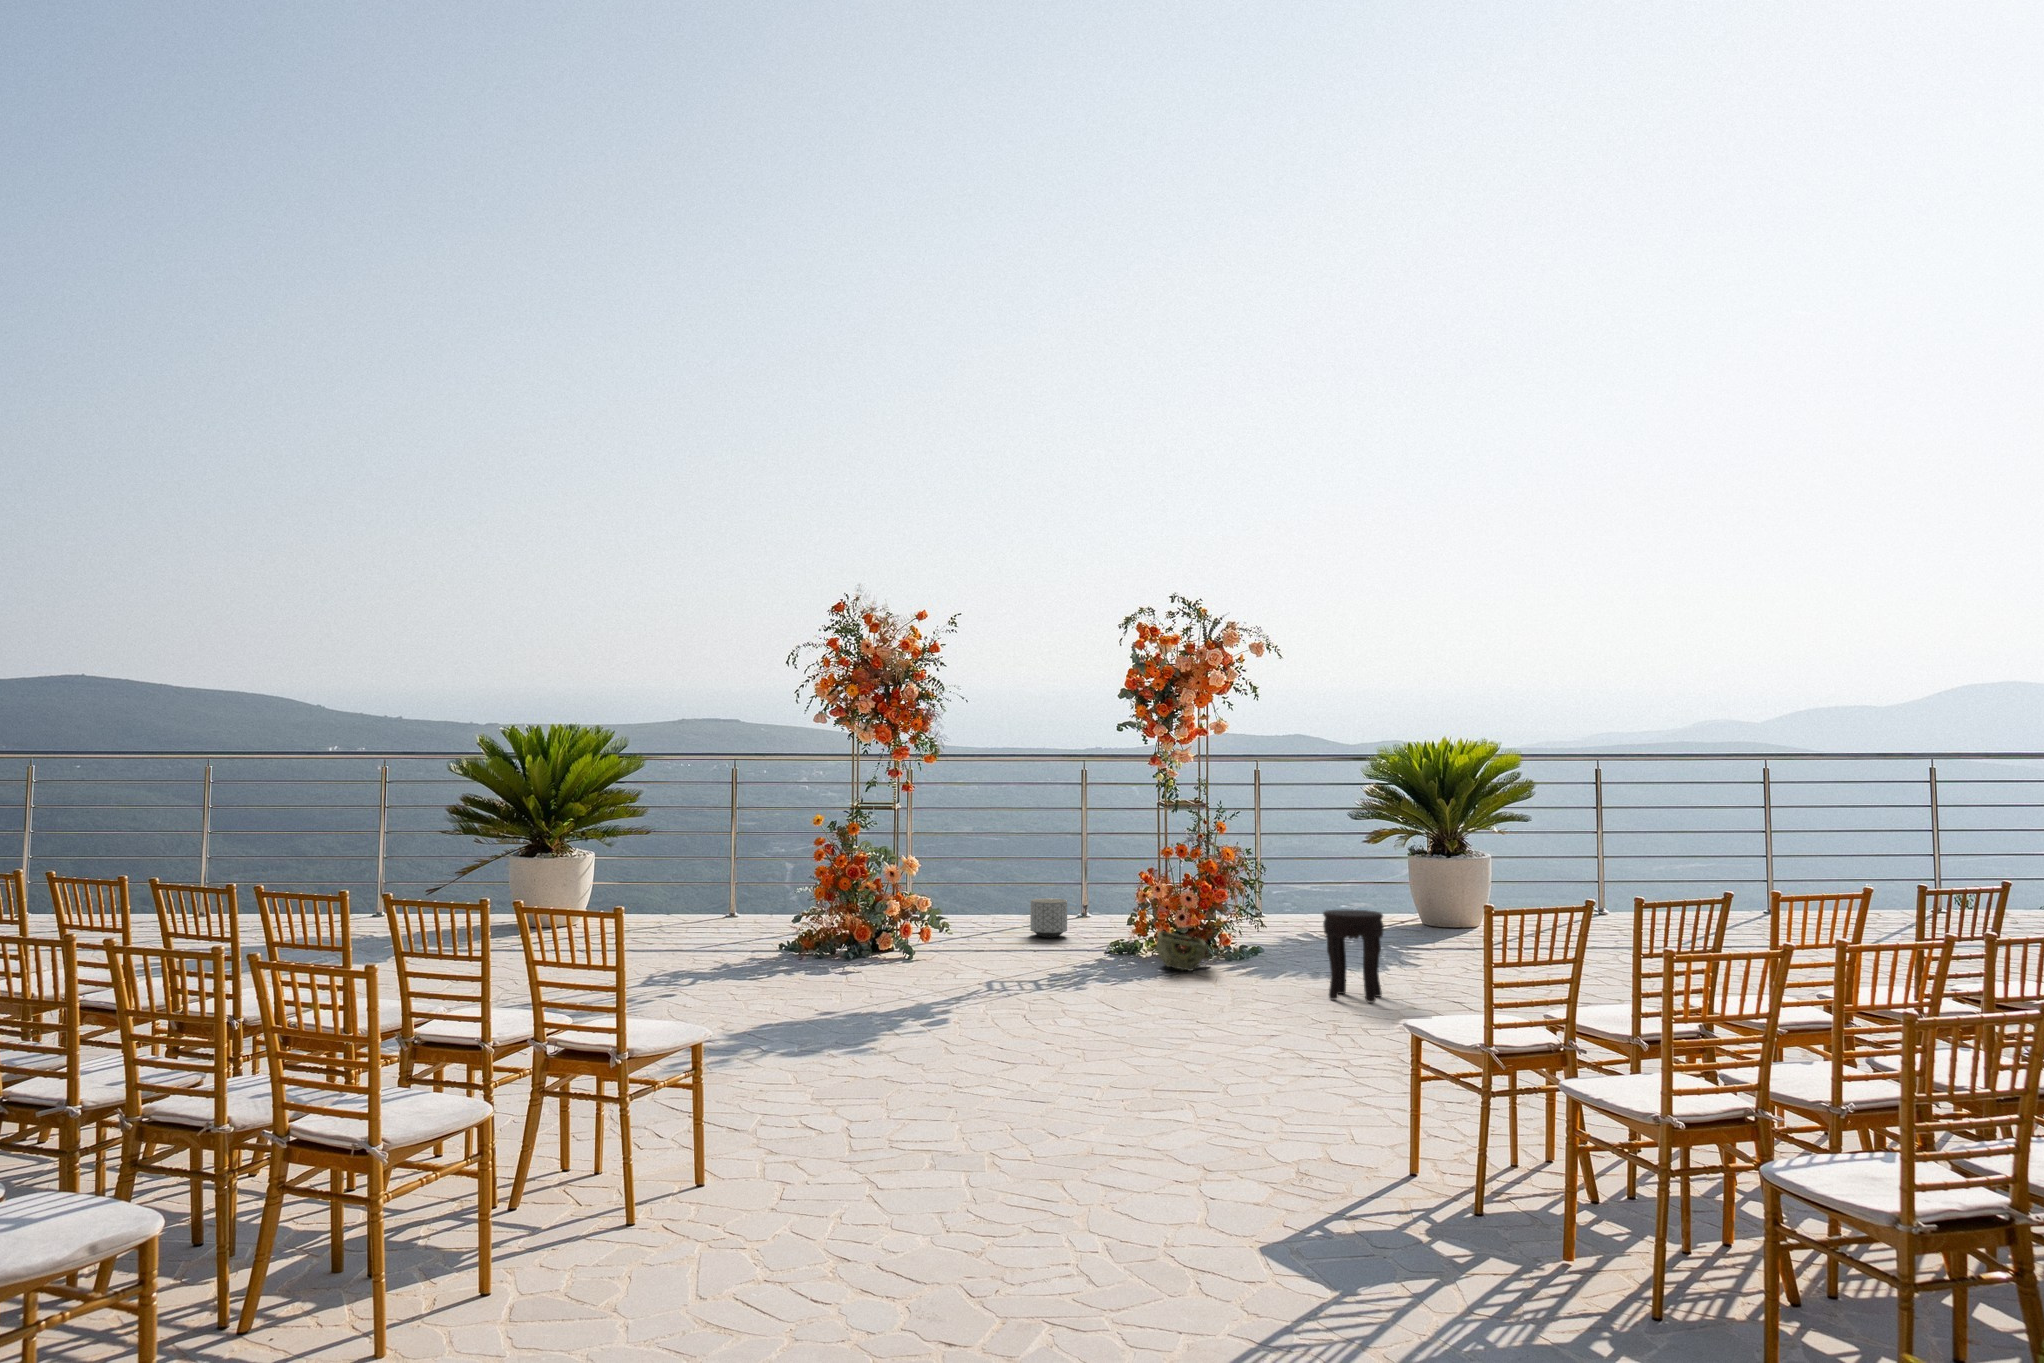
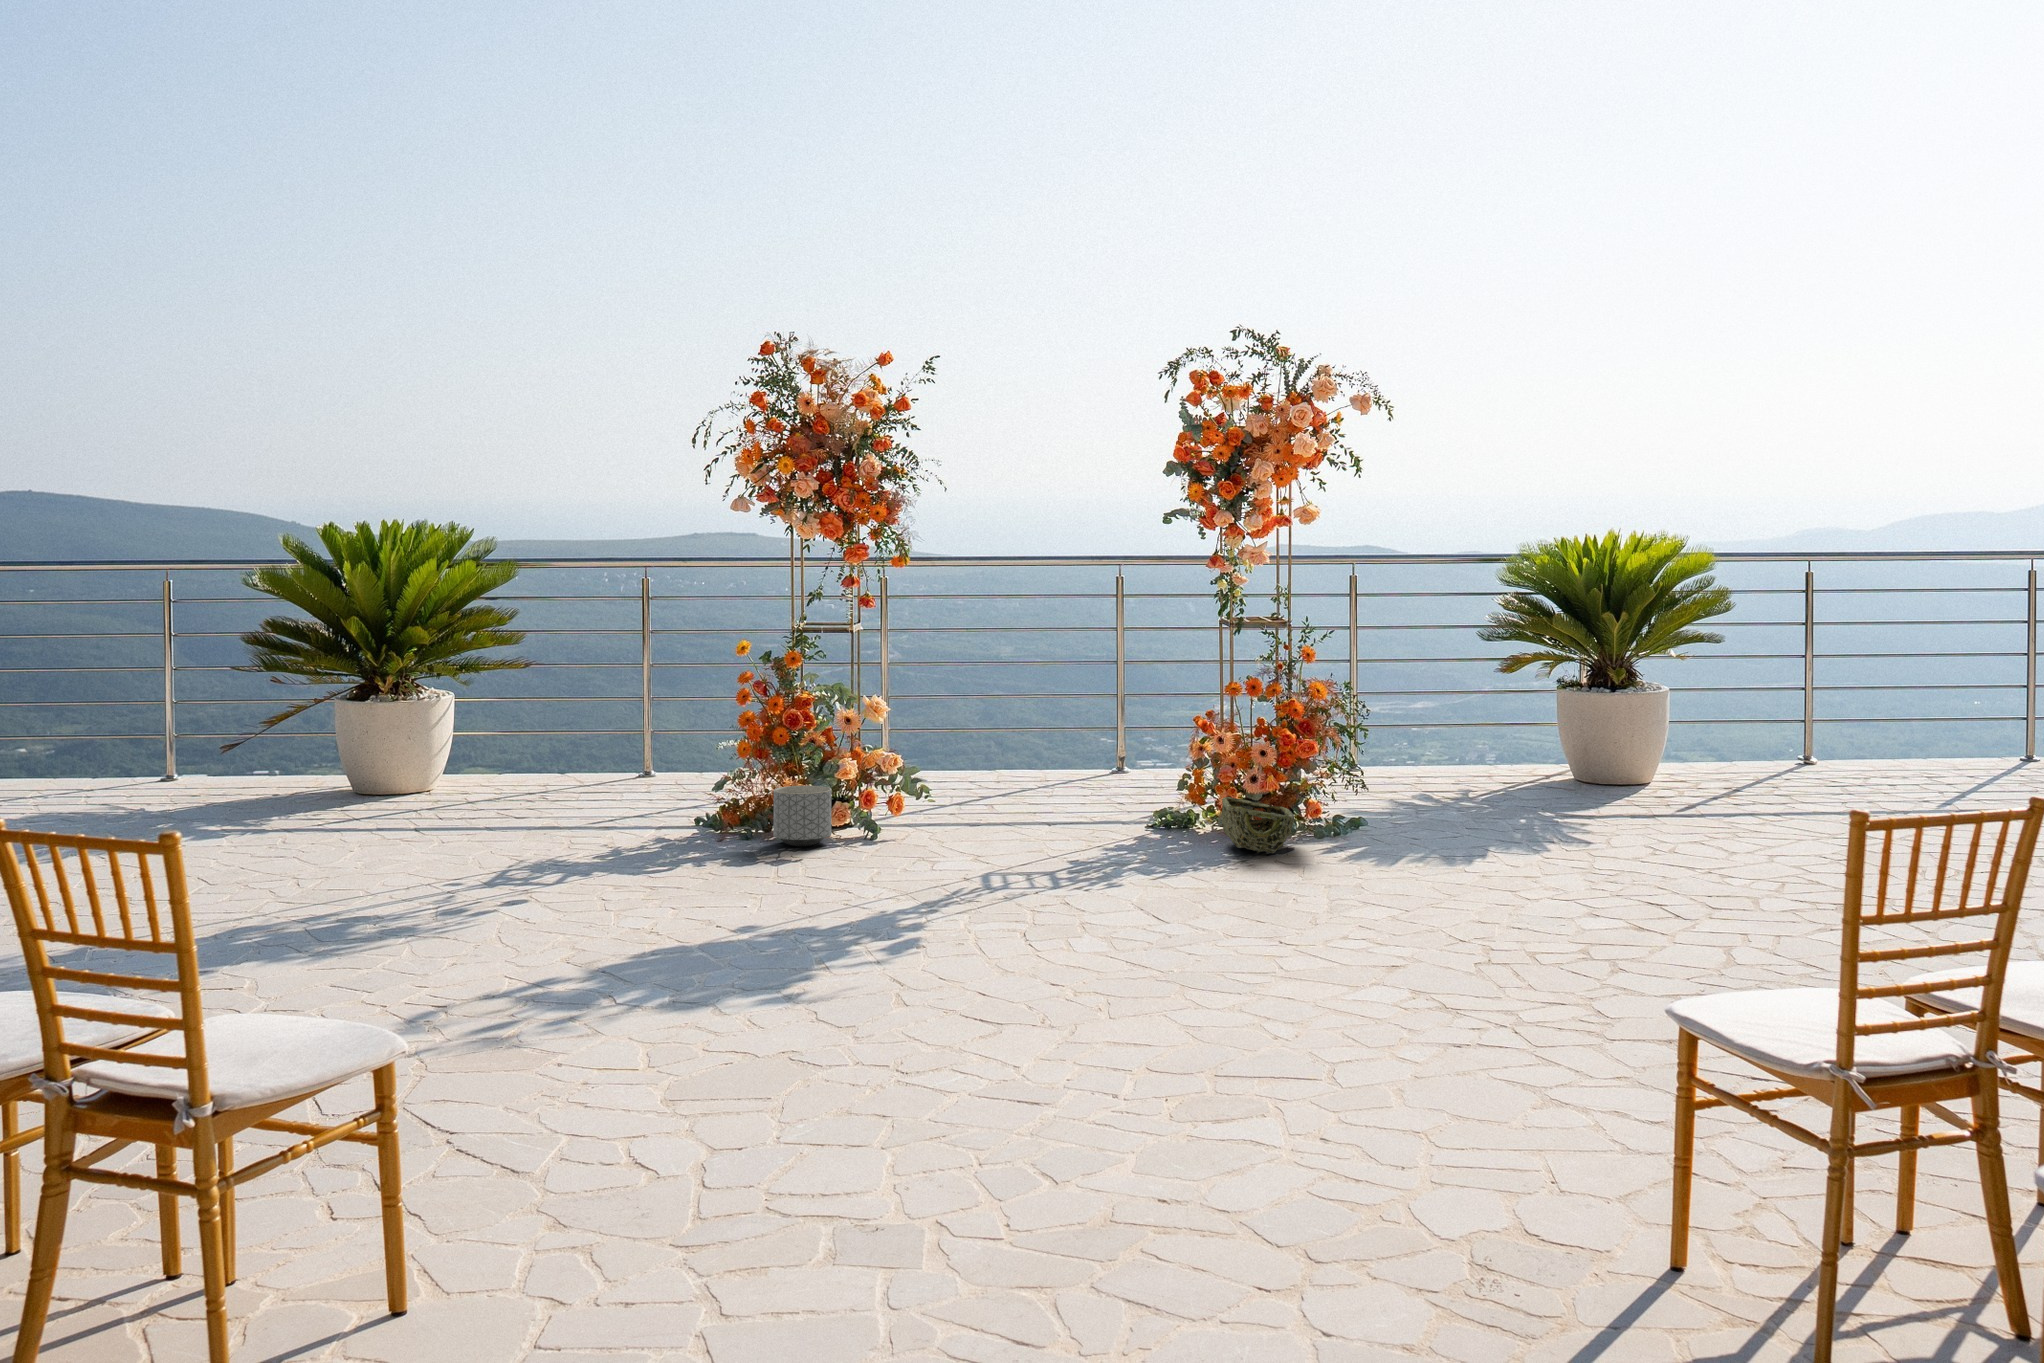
planter: present [1030,898,1067,938] -> present [774,786,831,846]
side table: present [1323,909,1384,1003] -> none [1475,768,1567,904]

